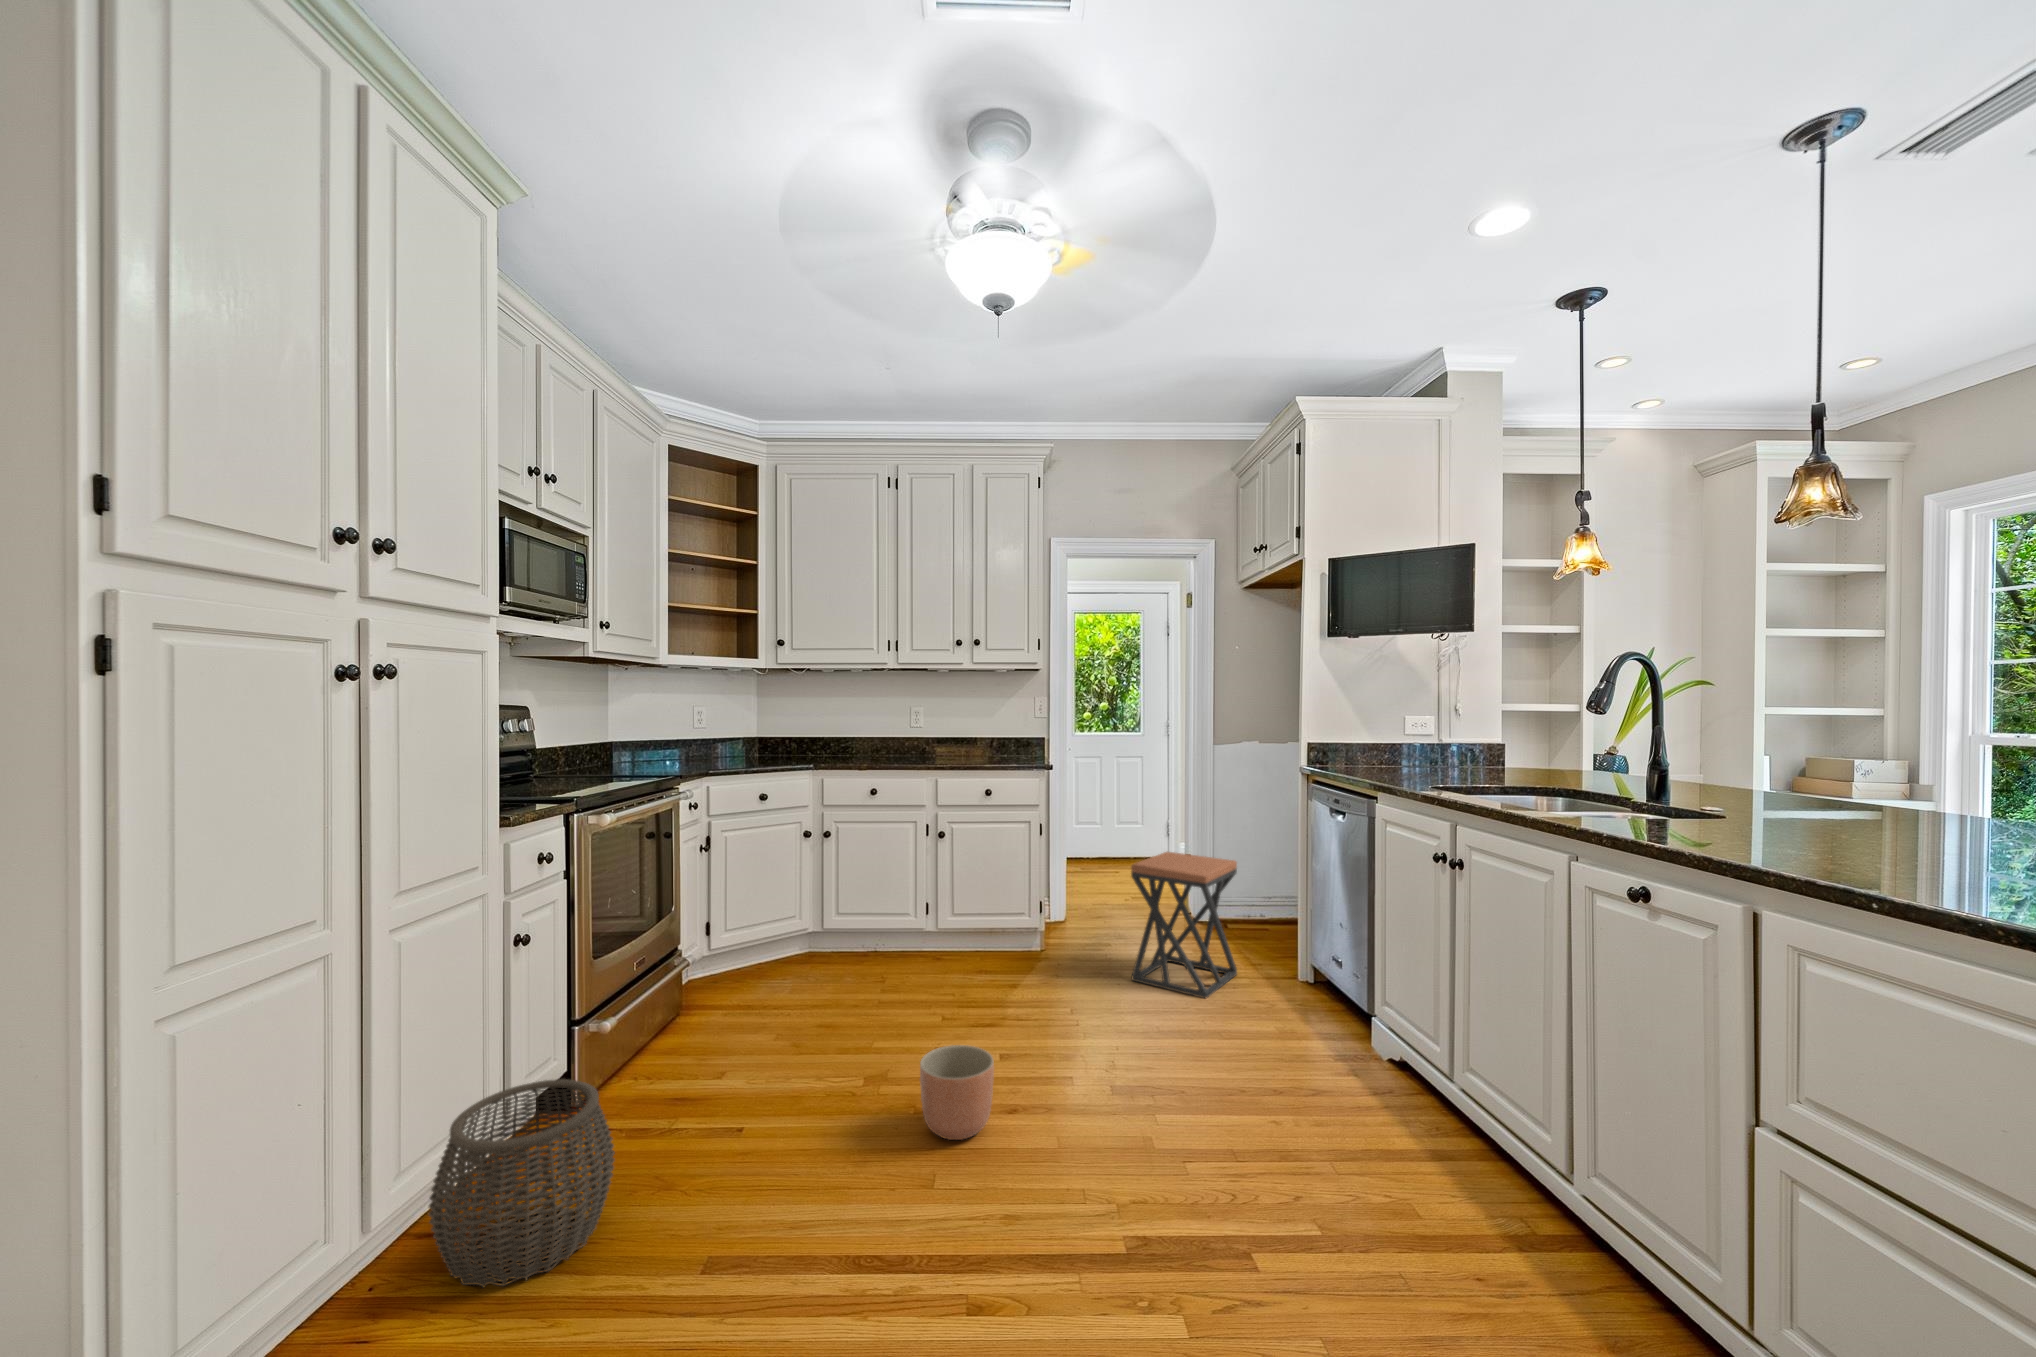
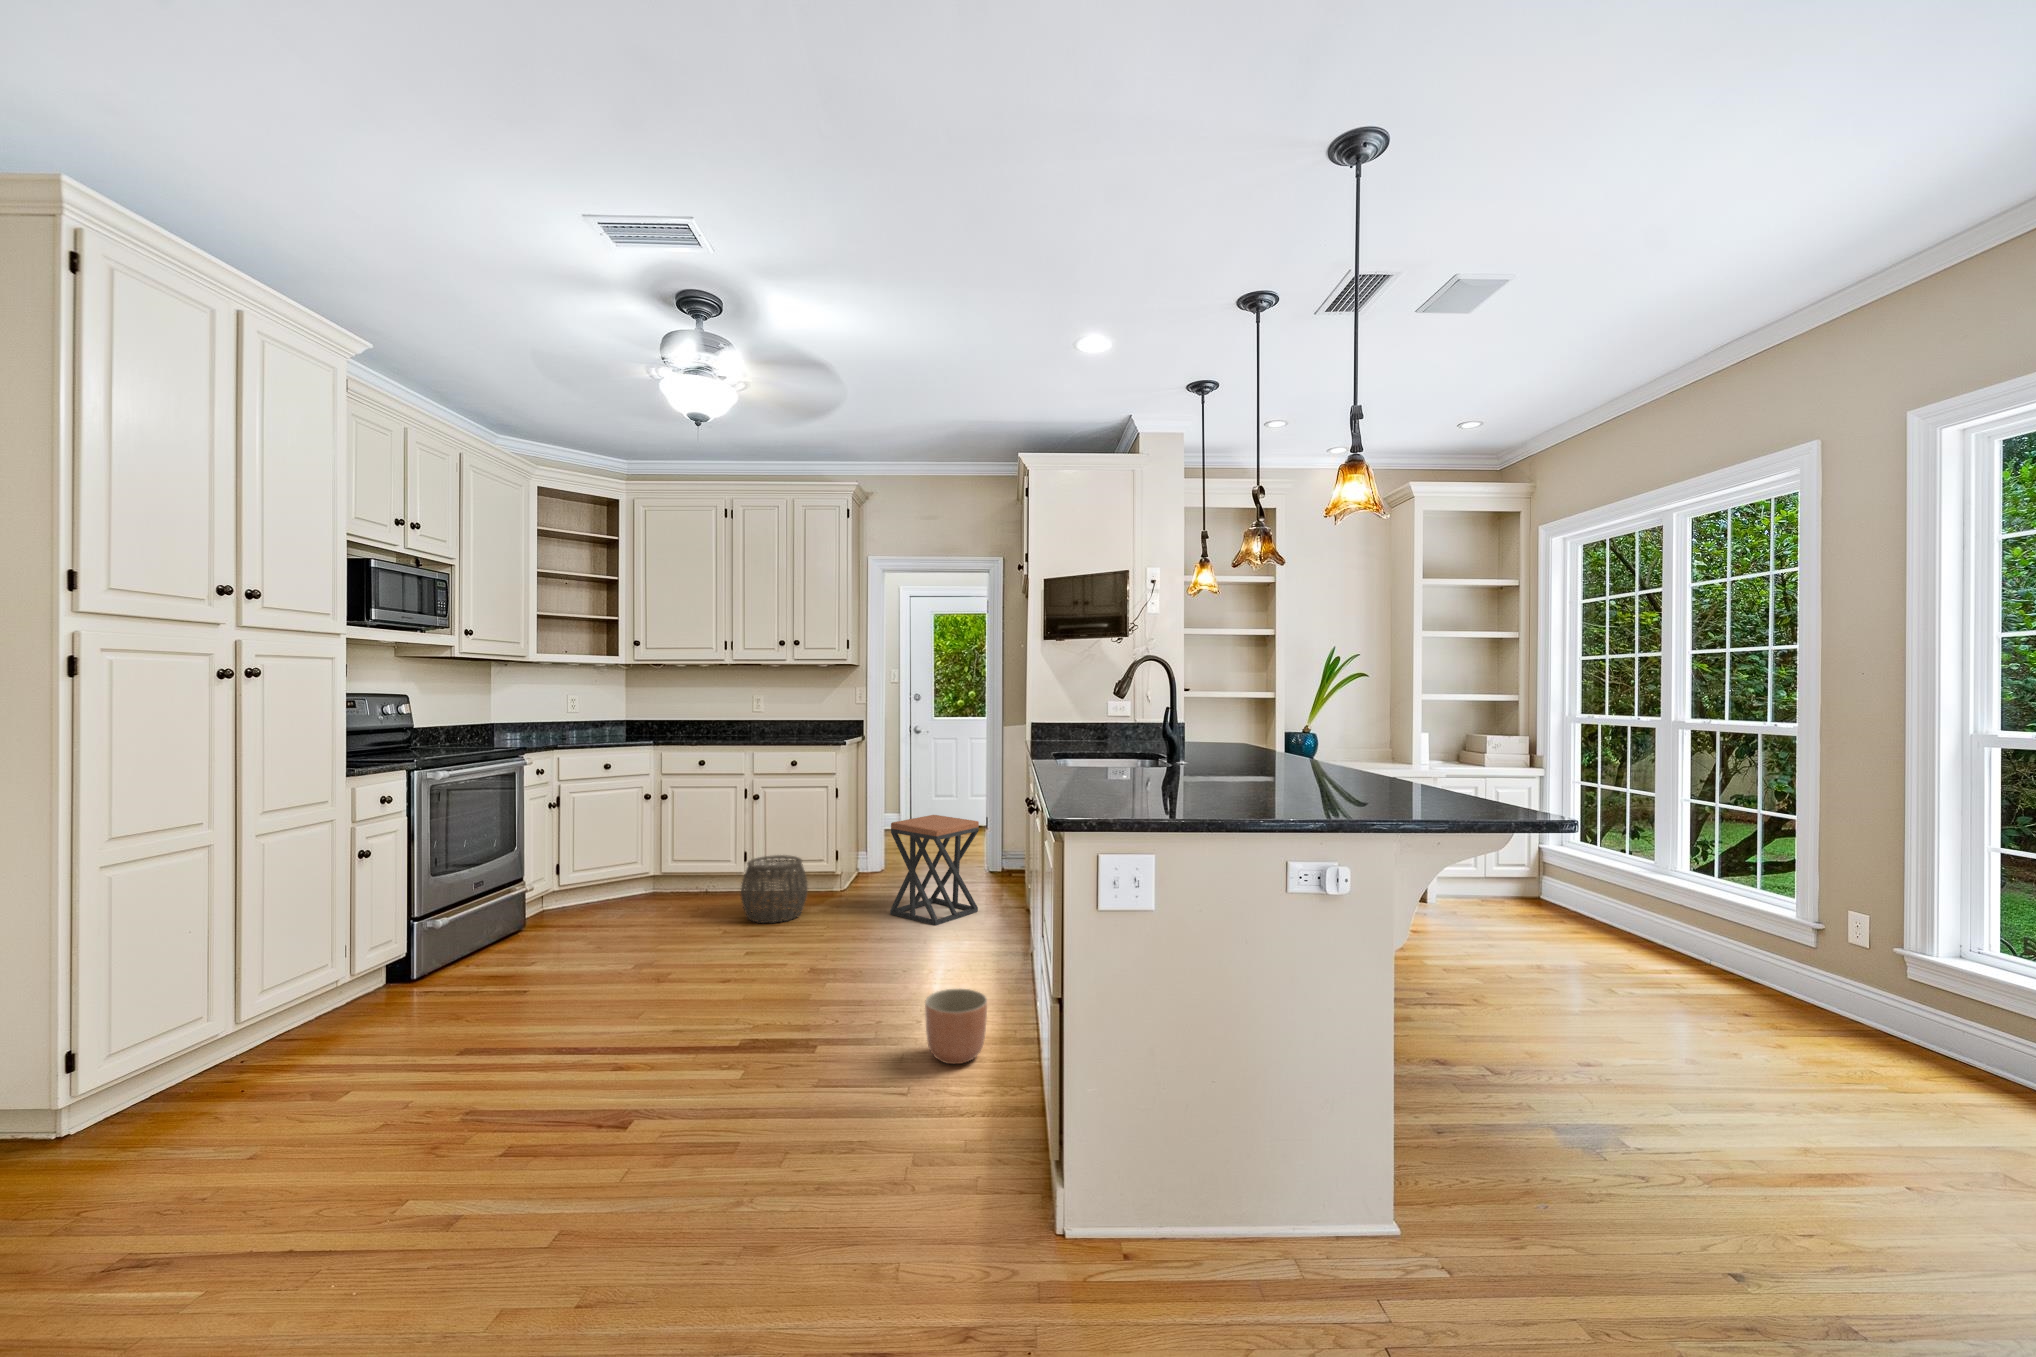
planter: present [920,1045,994,1140] -> present [925,989,987,1064]
woven basket: present [429,1079,615,1287] -> present [741,855,808,923]

